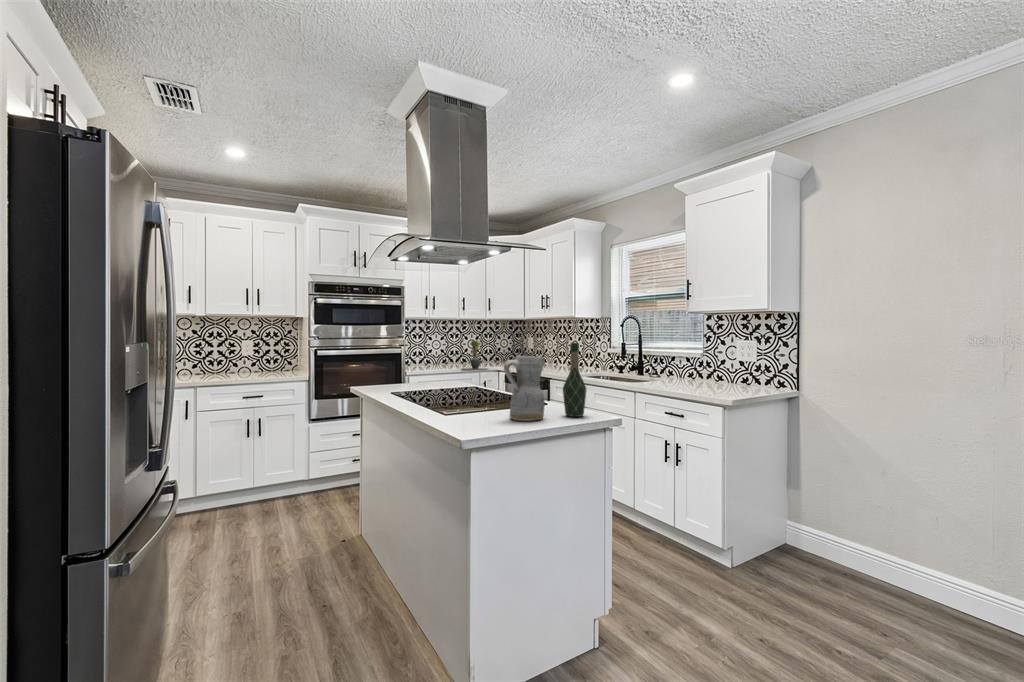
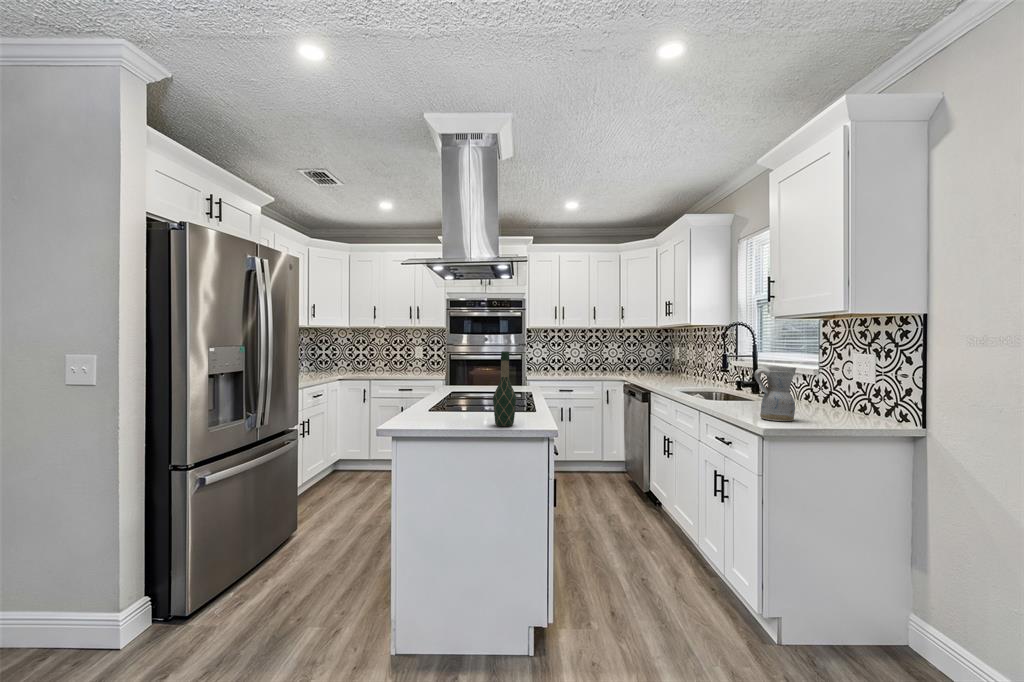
potted plant: present [461,340,488,370] -> none [584,348,615,378]
ceramic pitcher: present [504,356,545,421] -> present [755,365,796,421]

